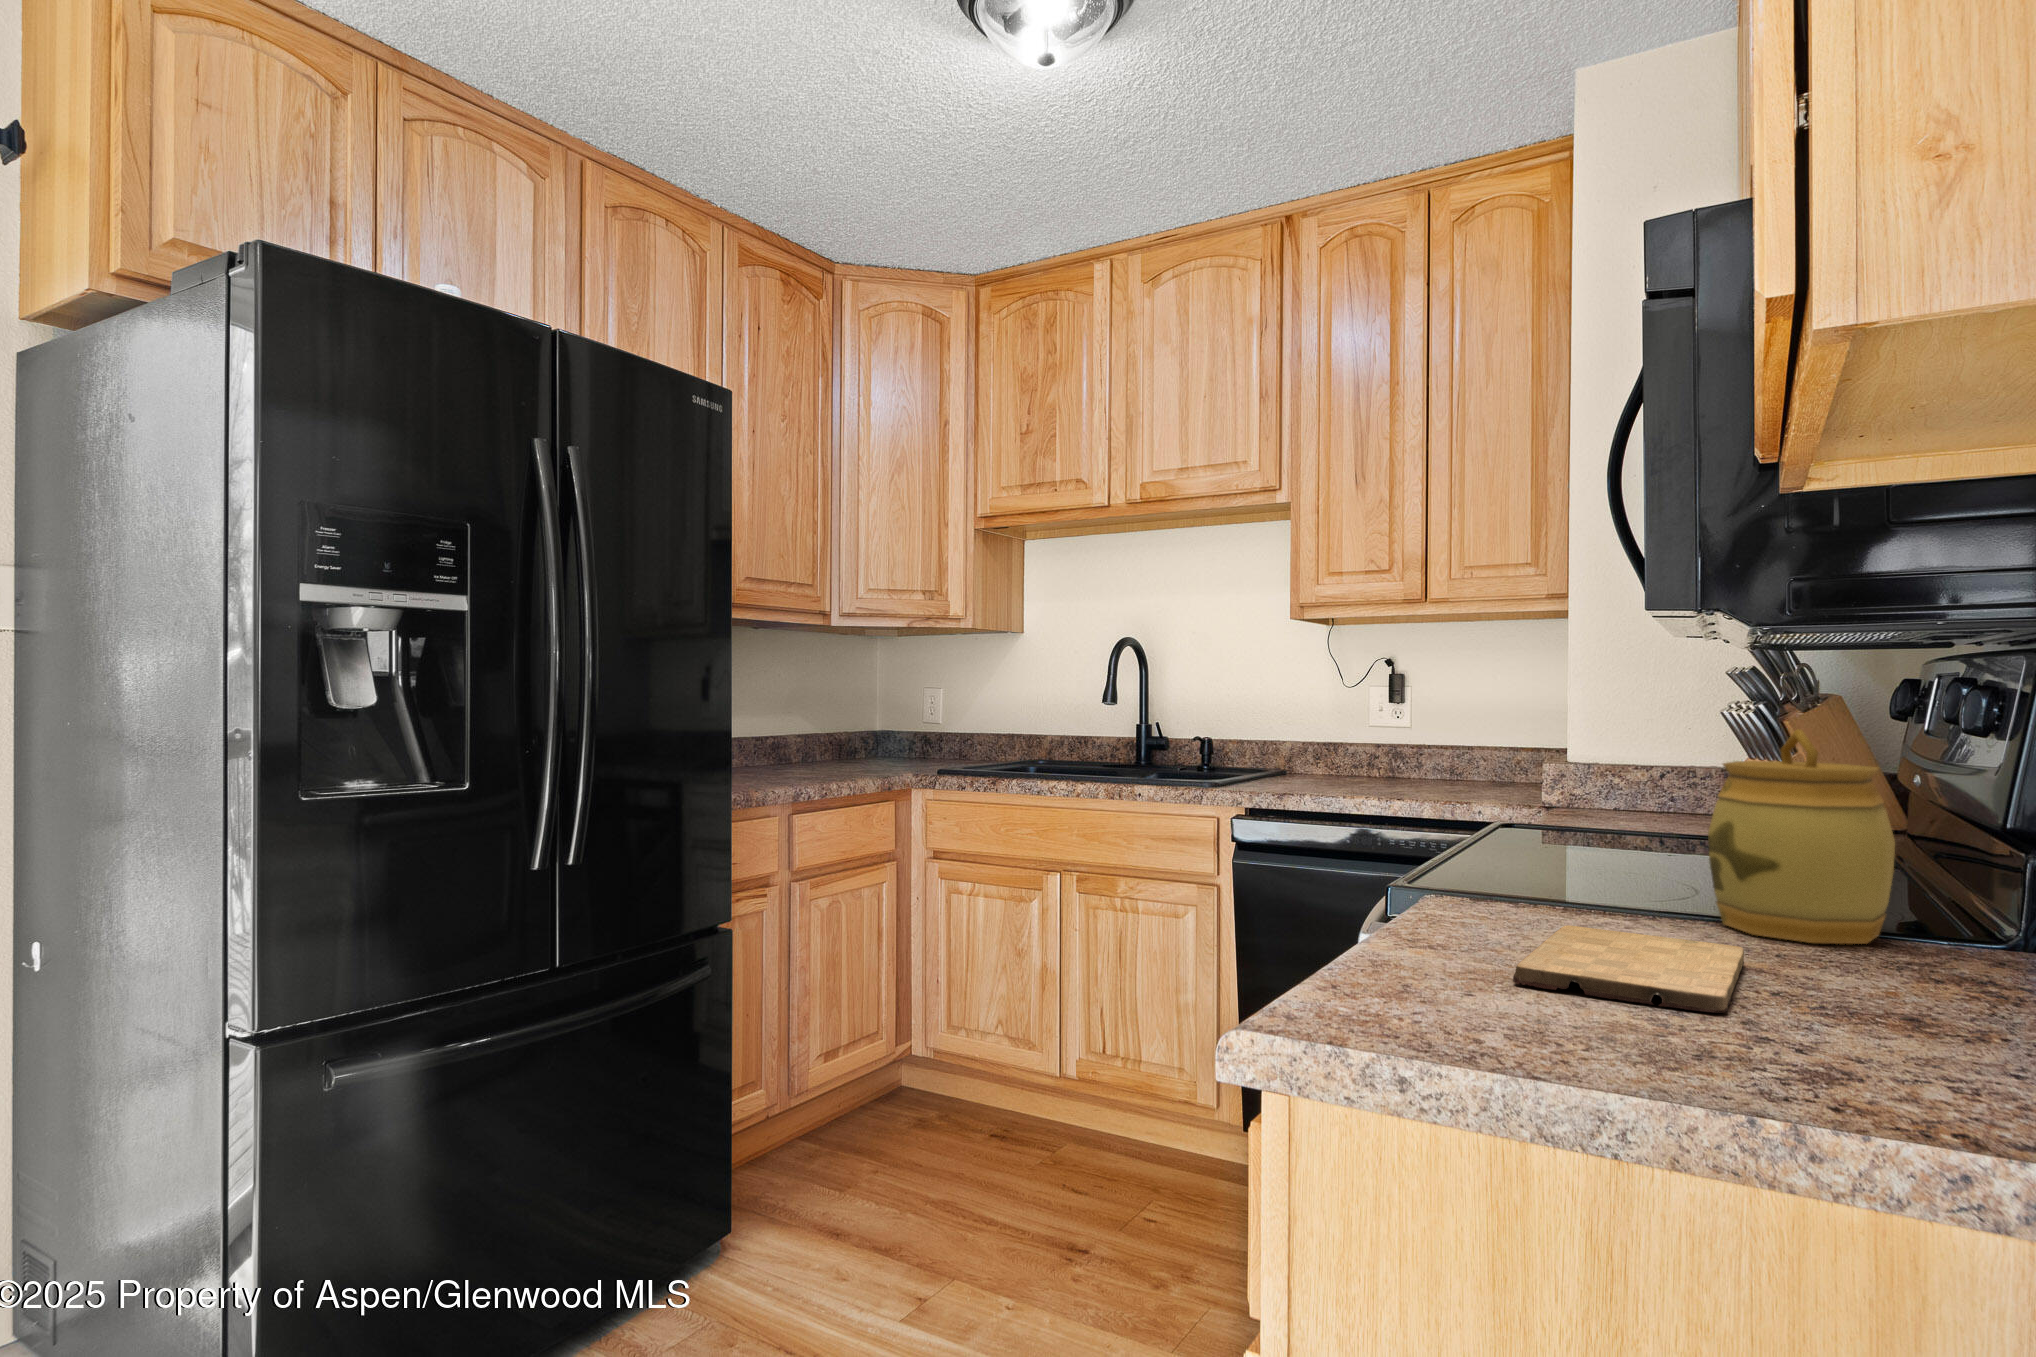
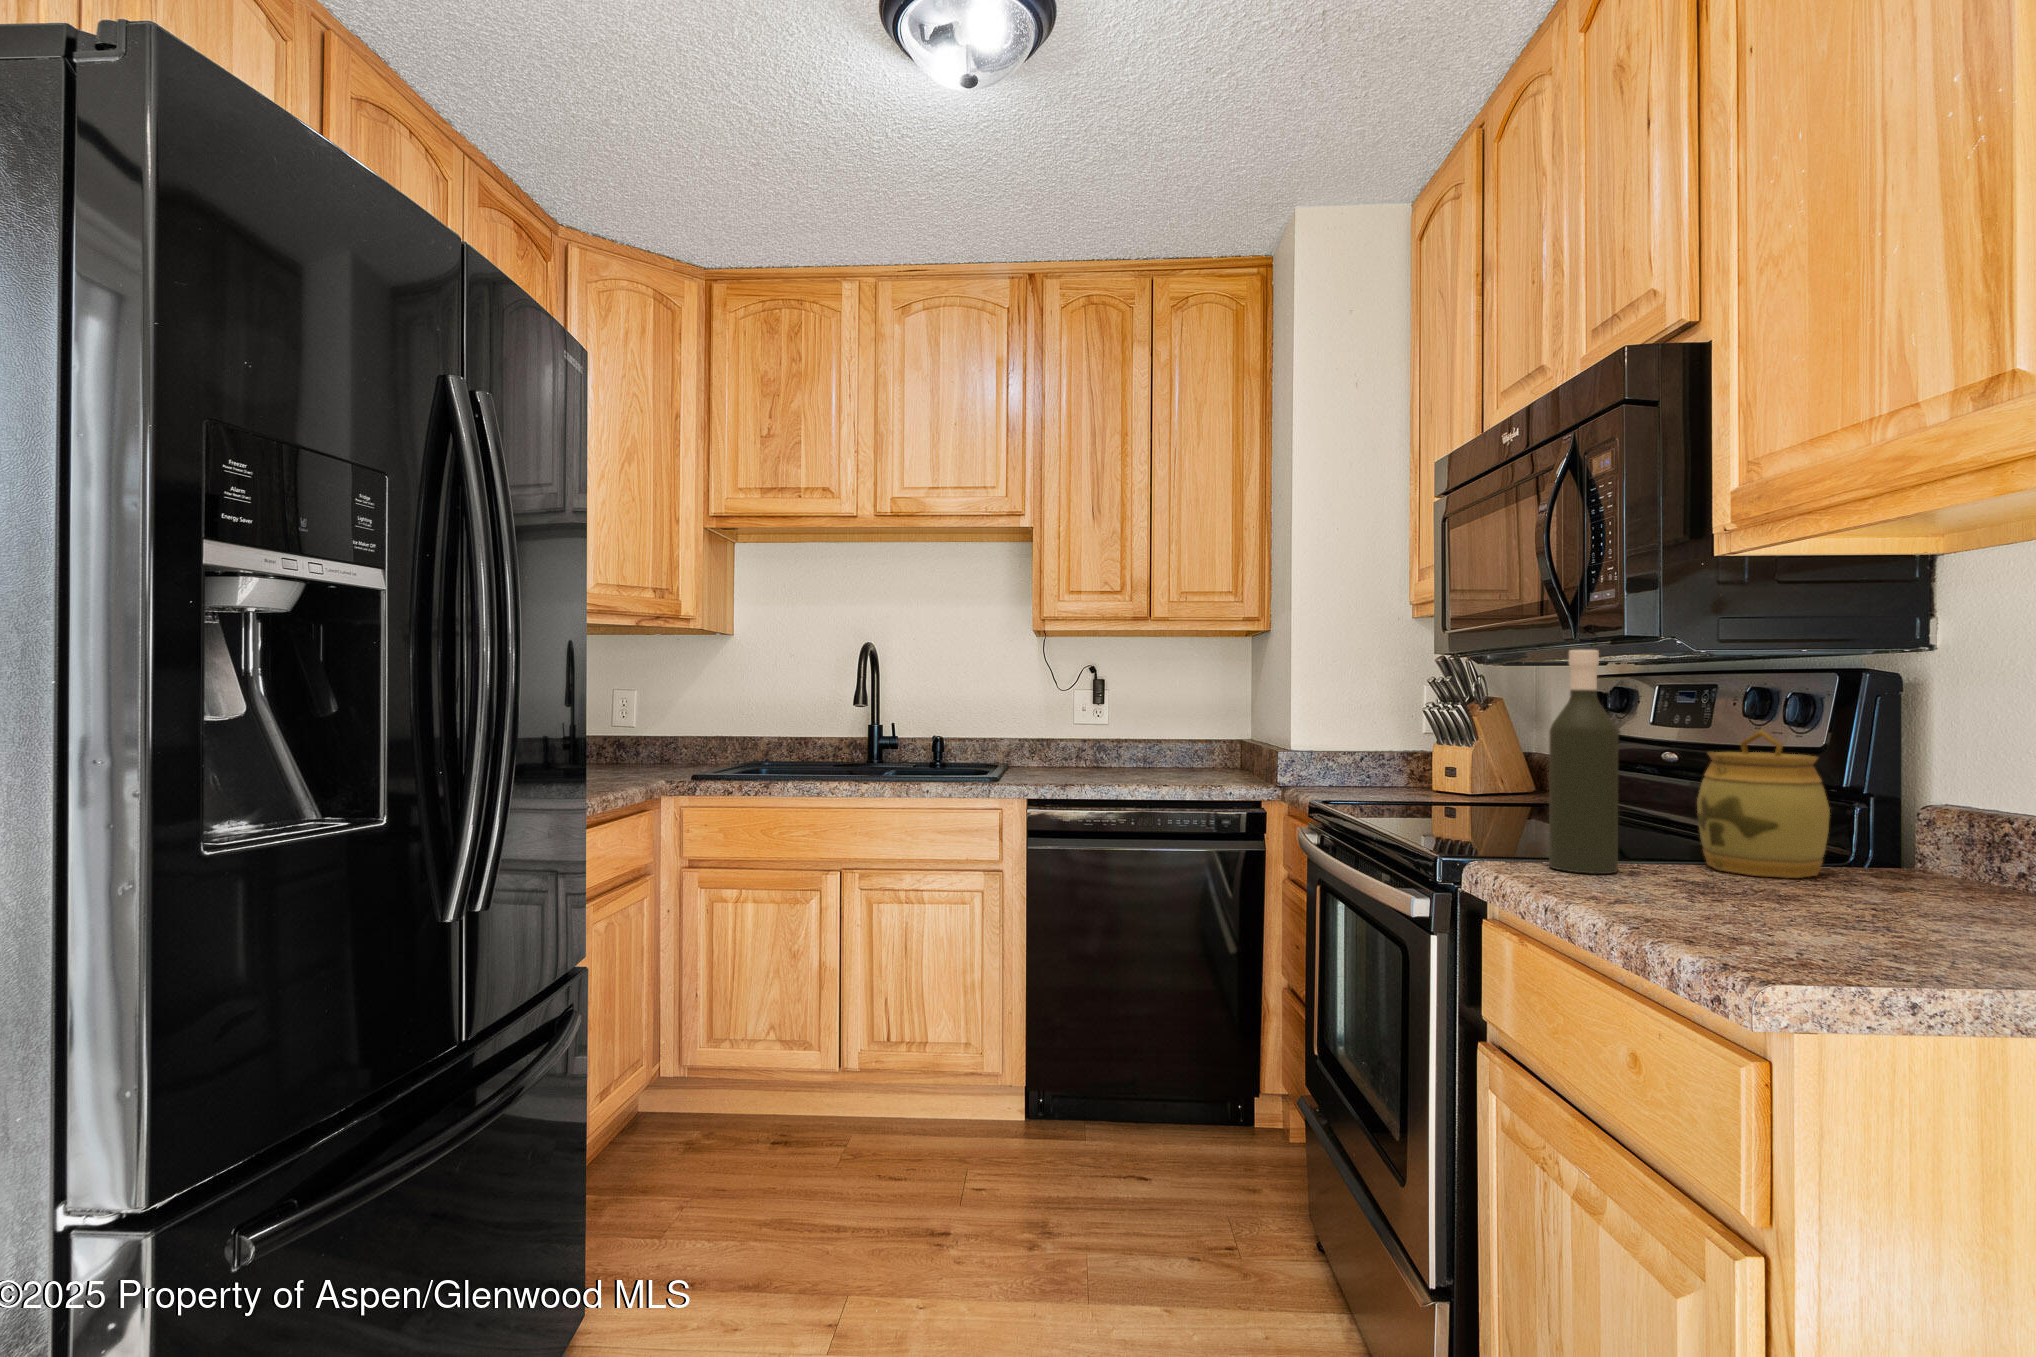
bottle: none [1480,622,1566,913] -> present [1549,650,1618,874]
cutting board: present [1513,925,1744,1013] -> none [1696,880,1934,932]

